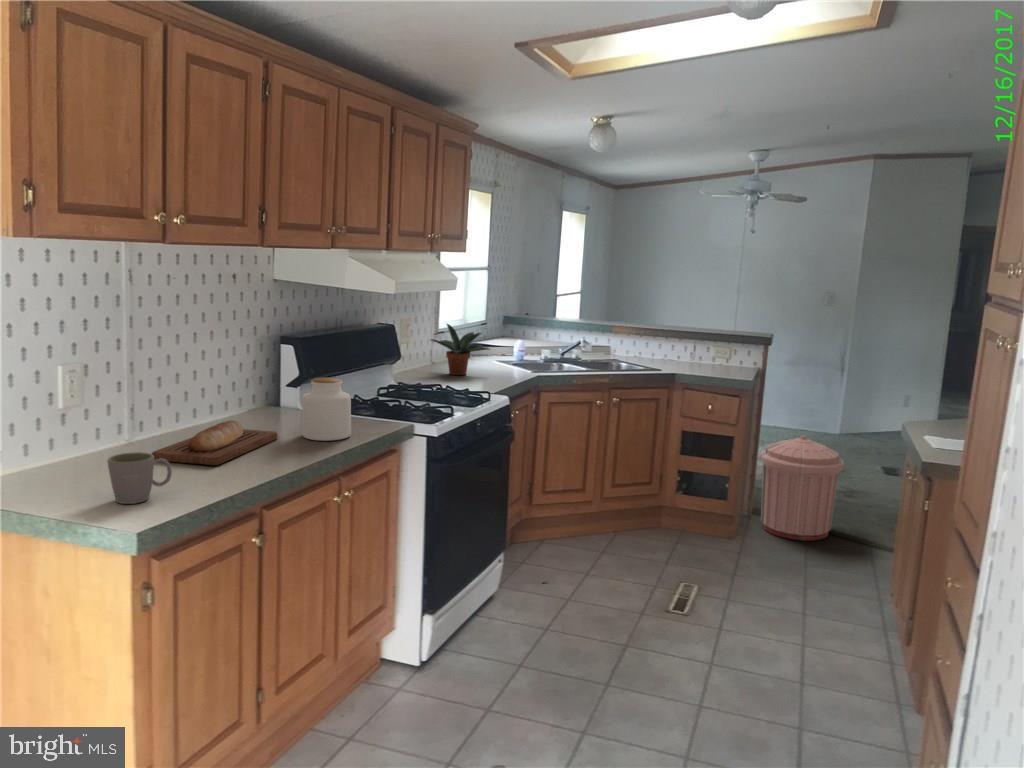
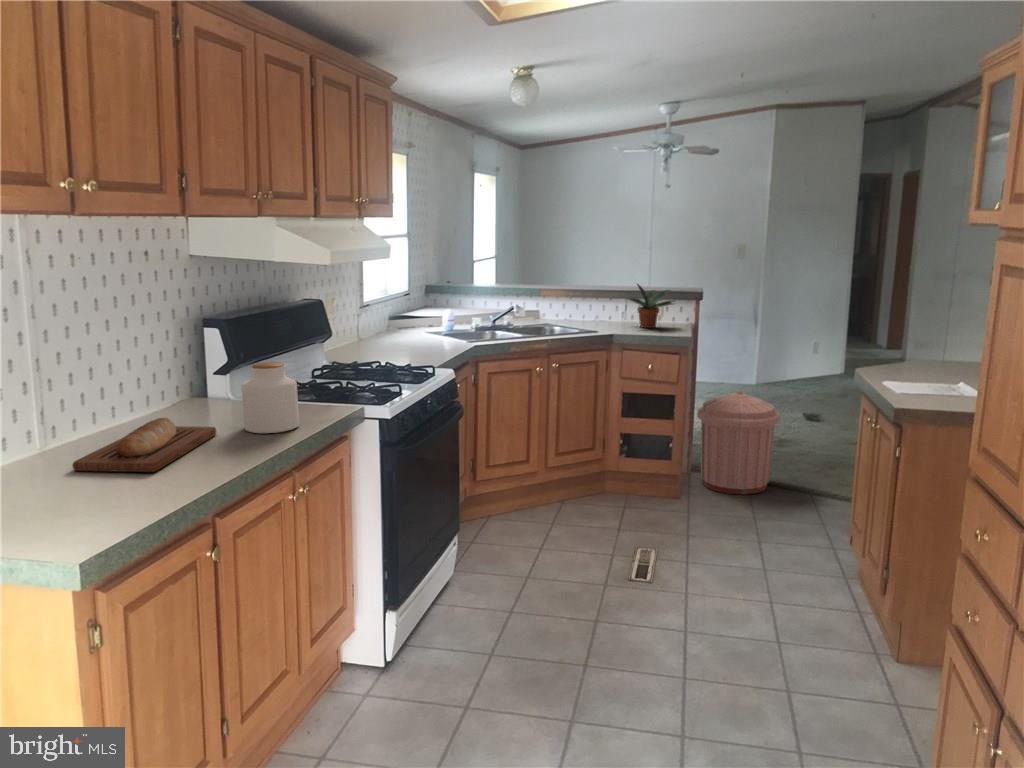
potted plant: present [432,324,489,375] -> present [628,284,674,328]
mug: present [108,452,172,504] -> none [28,466,108,529]

